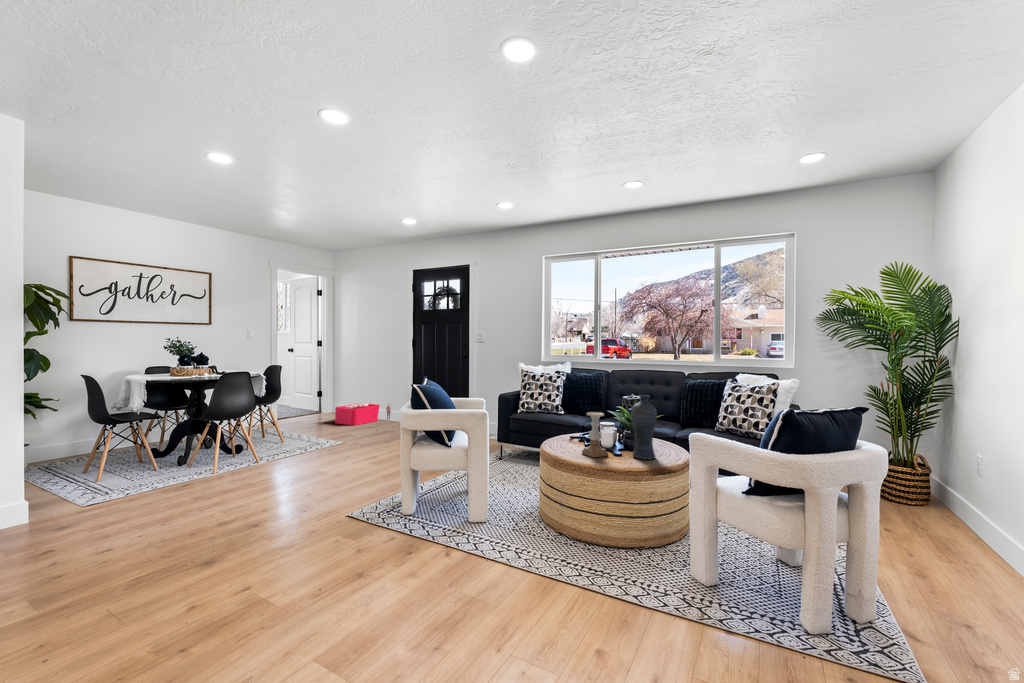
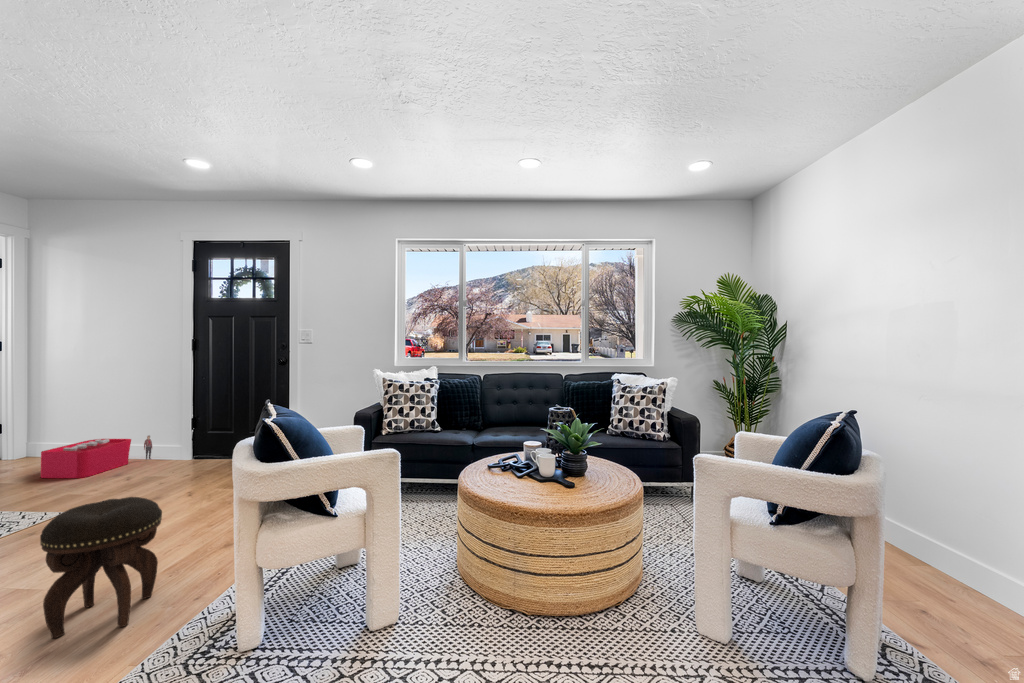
vase: present [631,395,657,460] -> none [589,411,620,492]
candle holder: present [582,412,608,458] -> none [533,438,566,499]
footstool: none [319,426,372,495] -> present [40,497,162,638]

